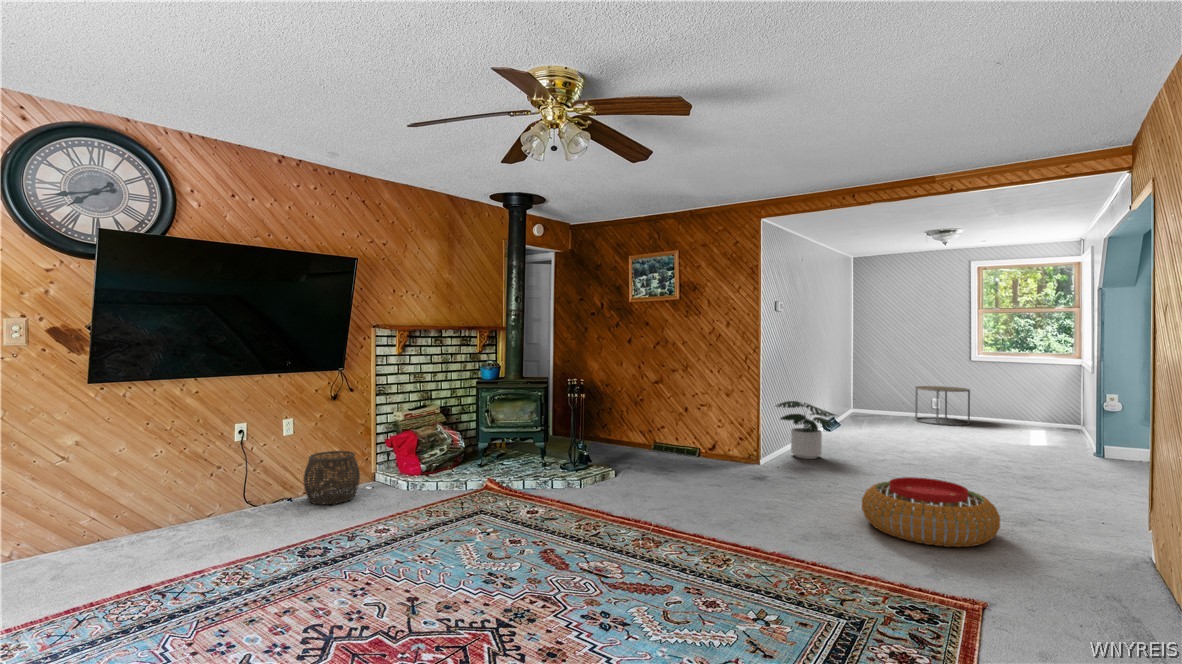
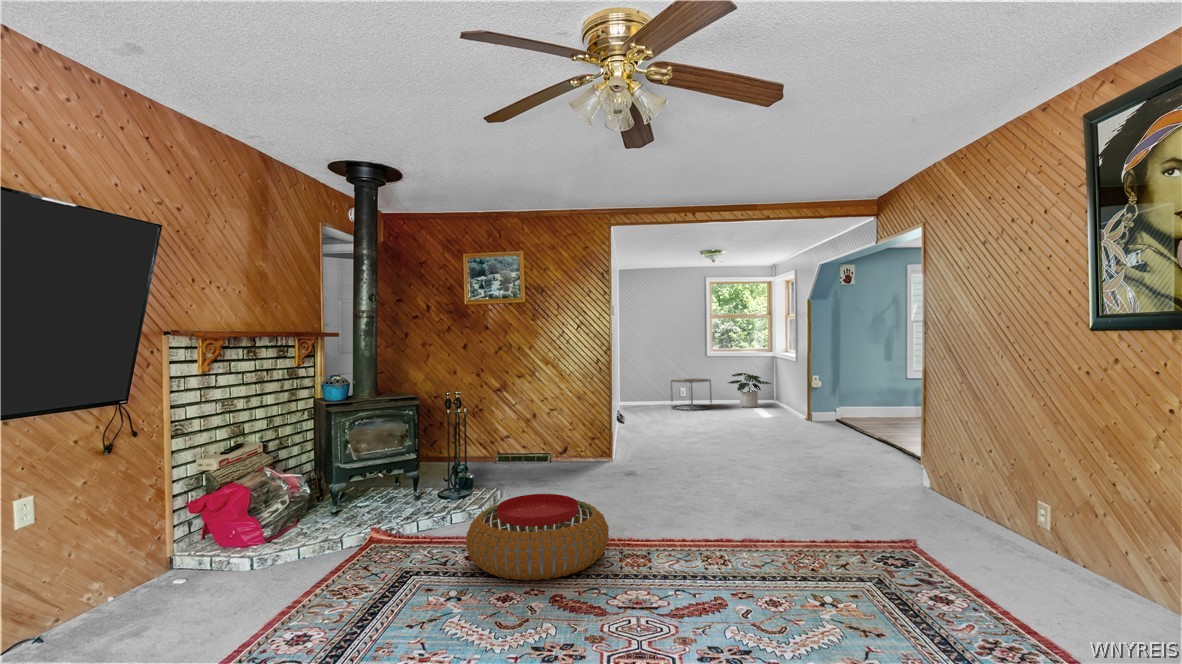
potted plant: present [776,401,836,459] -> present [728,373,771,408]
woven basket: present [303,451,360,505] -> none [65,531,180,634]
pouf: present [862,477,1000,547] -> present [466,494,609,580]

